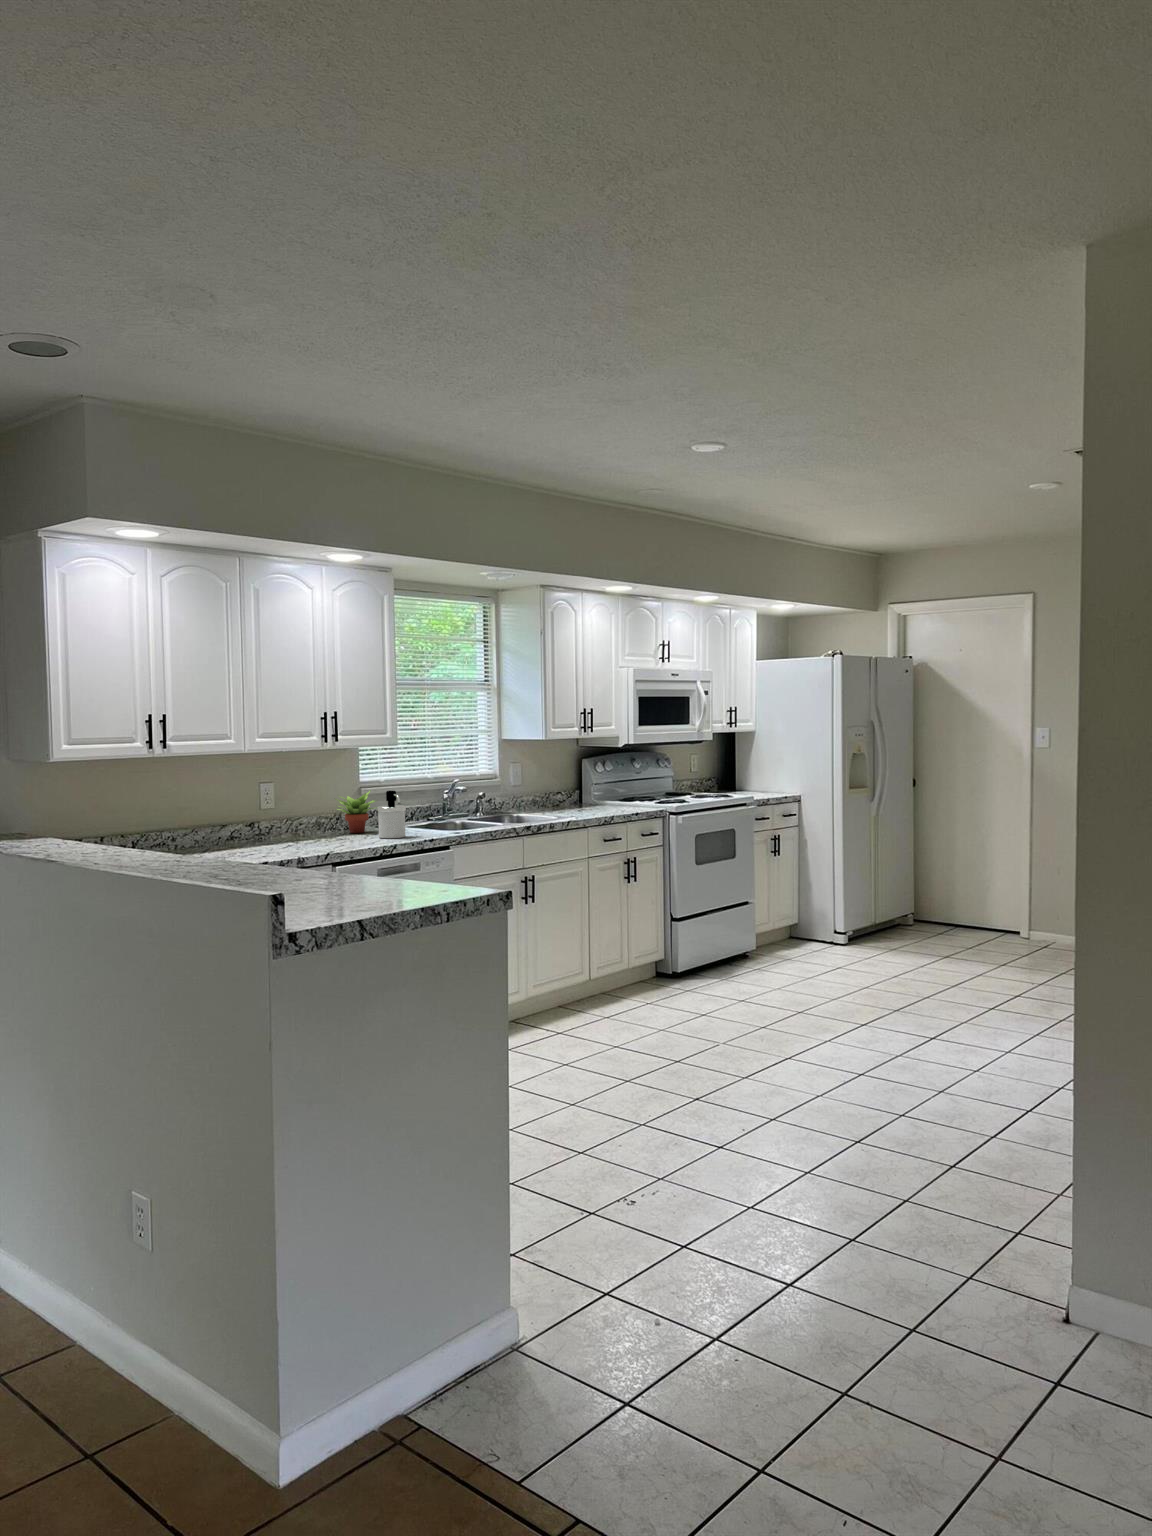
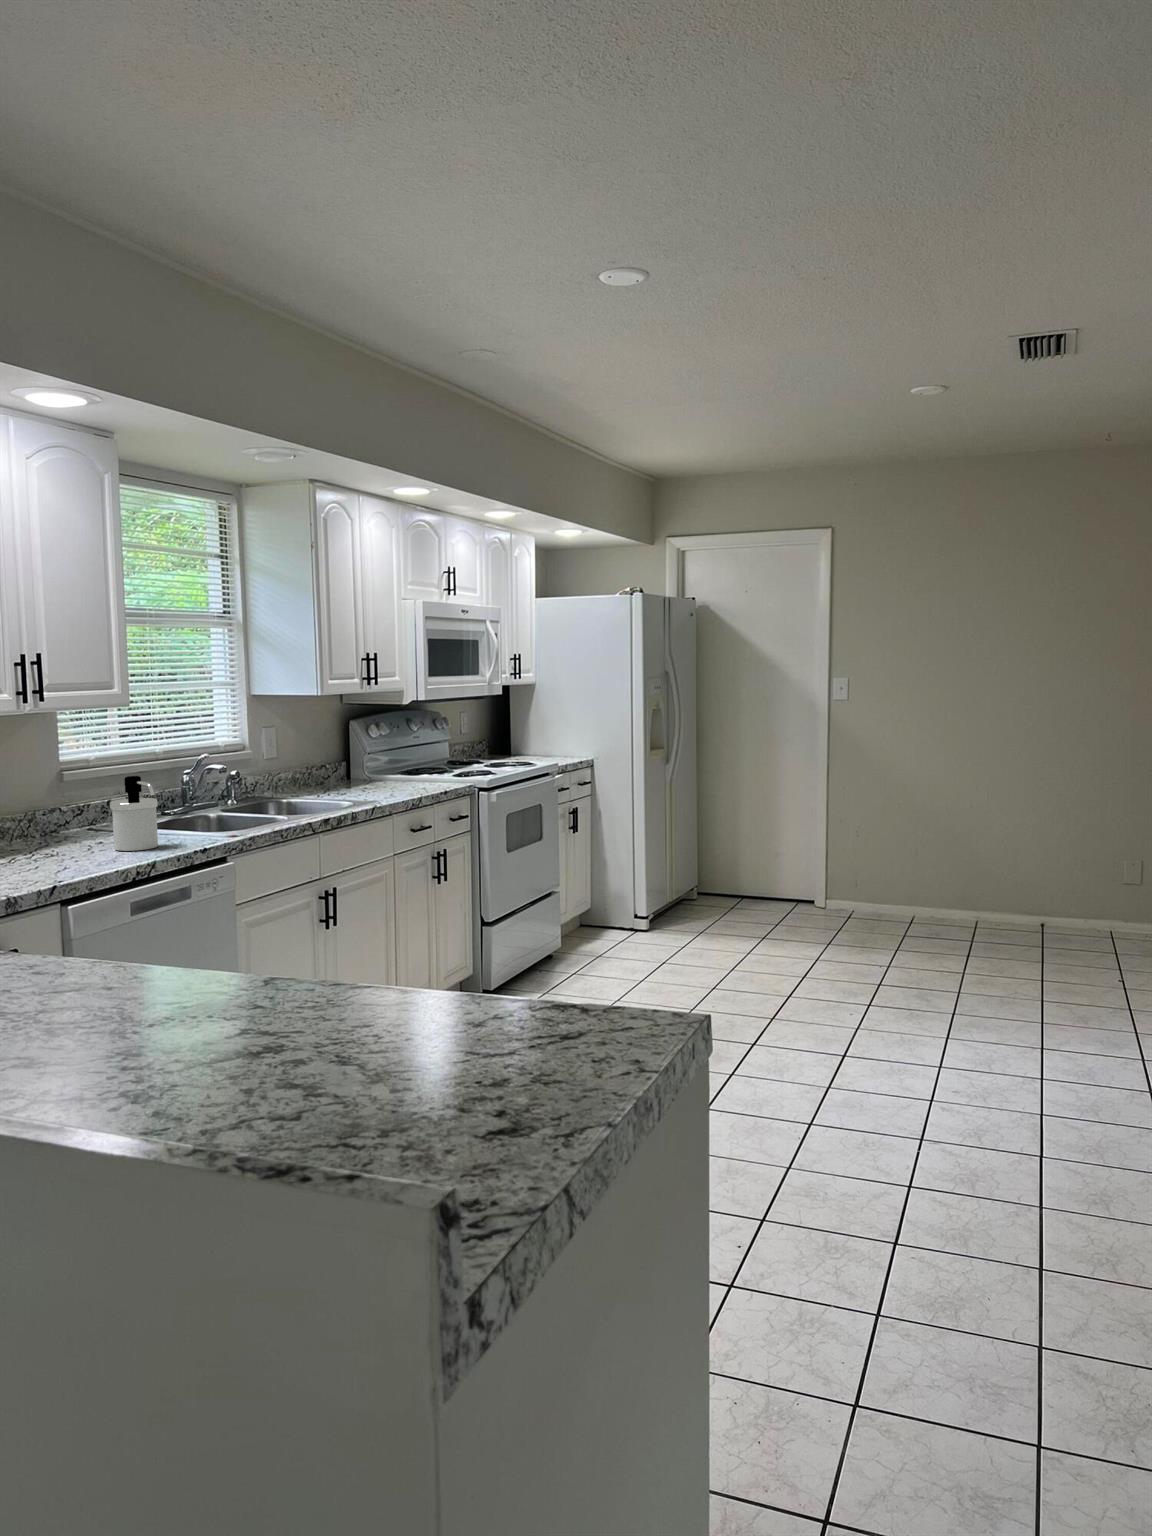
succulent plant: present [335,790,375,833] -> none [27,775,97,842]

